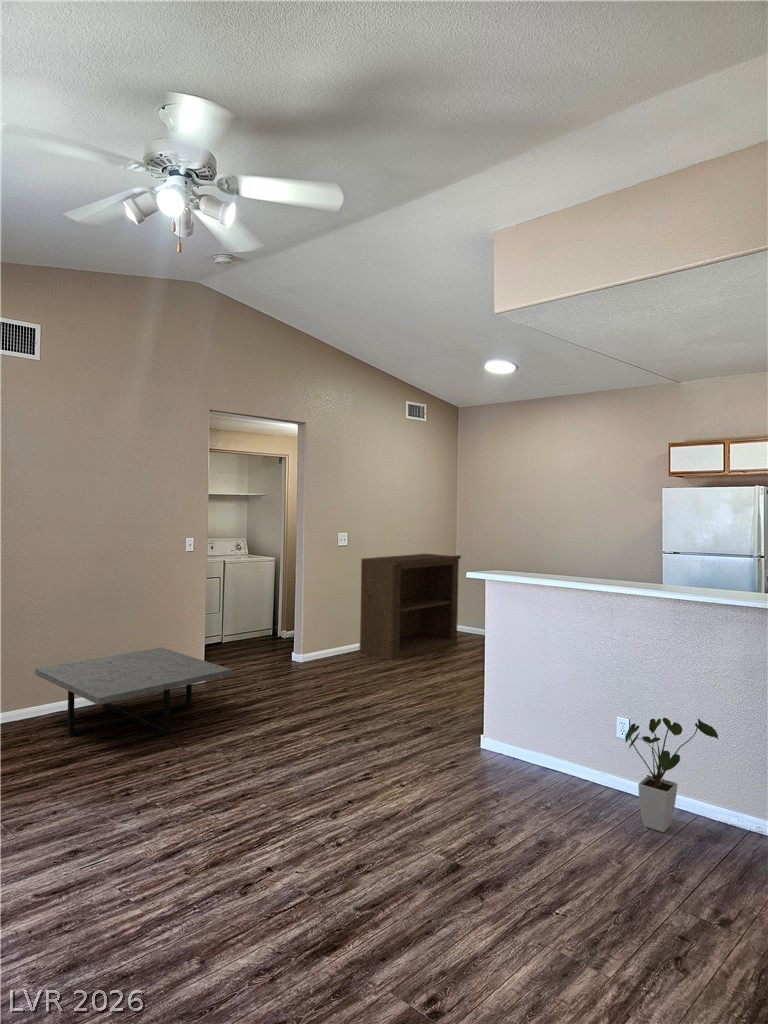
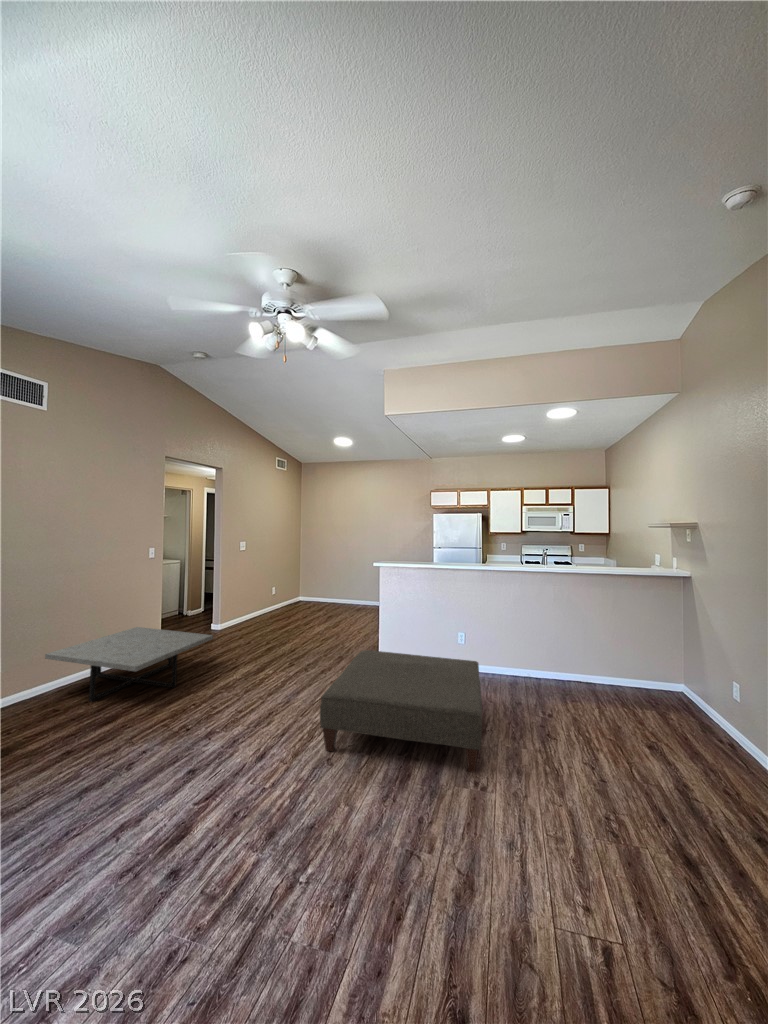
bookshelf: present [360,554,461,660] -> none [254,553,312,620]
house plant: present [625,718,718,832] -> none [475,627,511,684]
ottoman: none [244,723,590,985] -> present [320,650,482,772]

